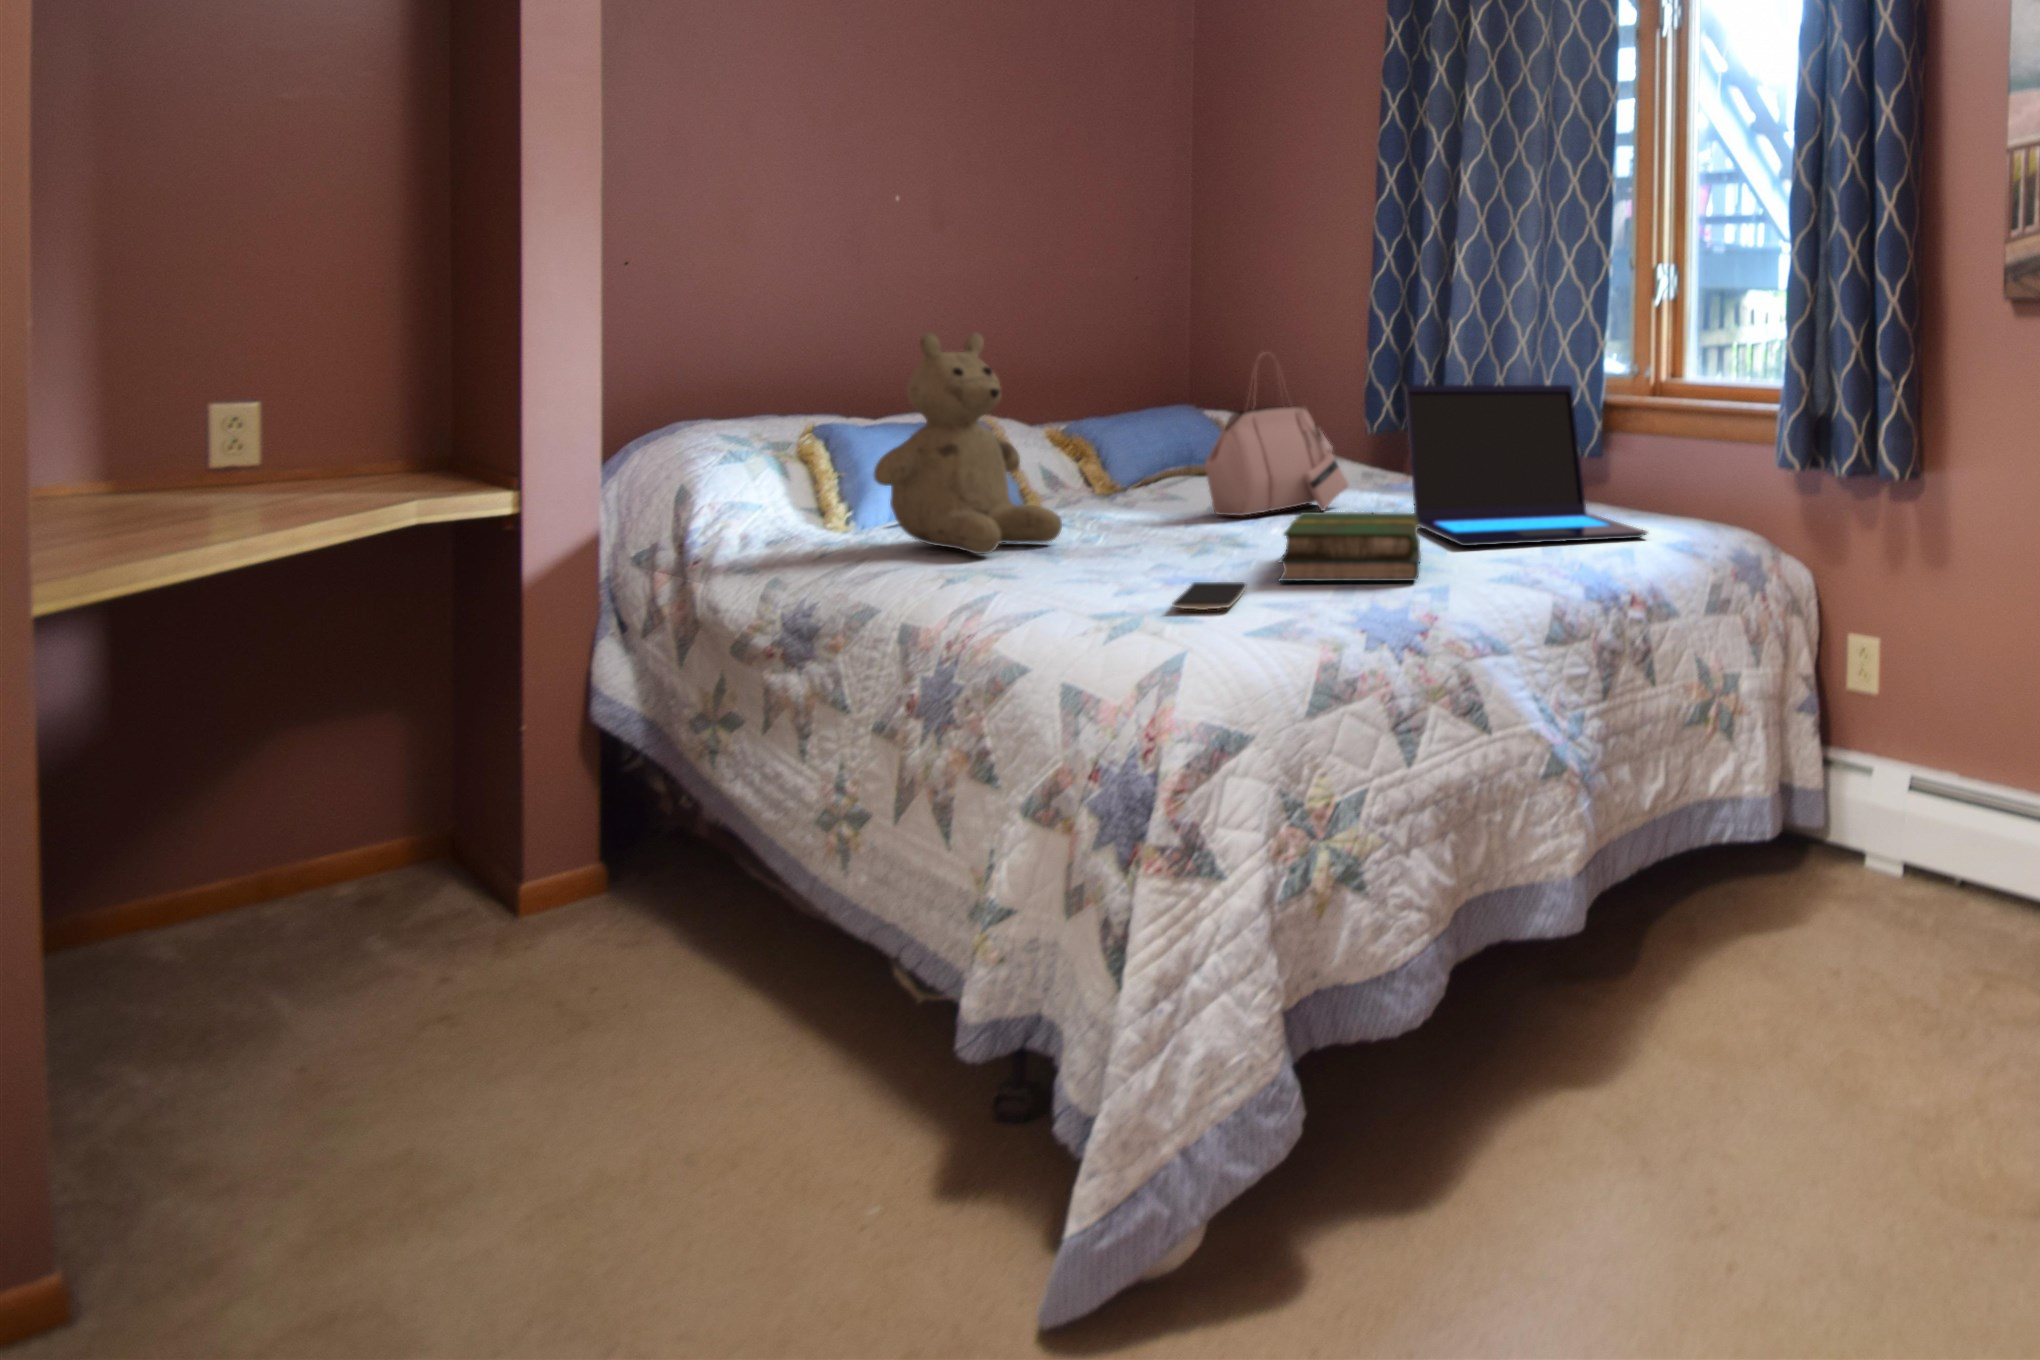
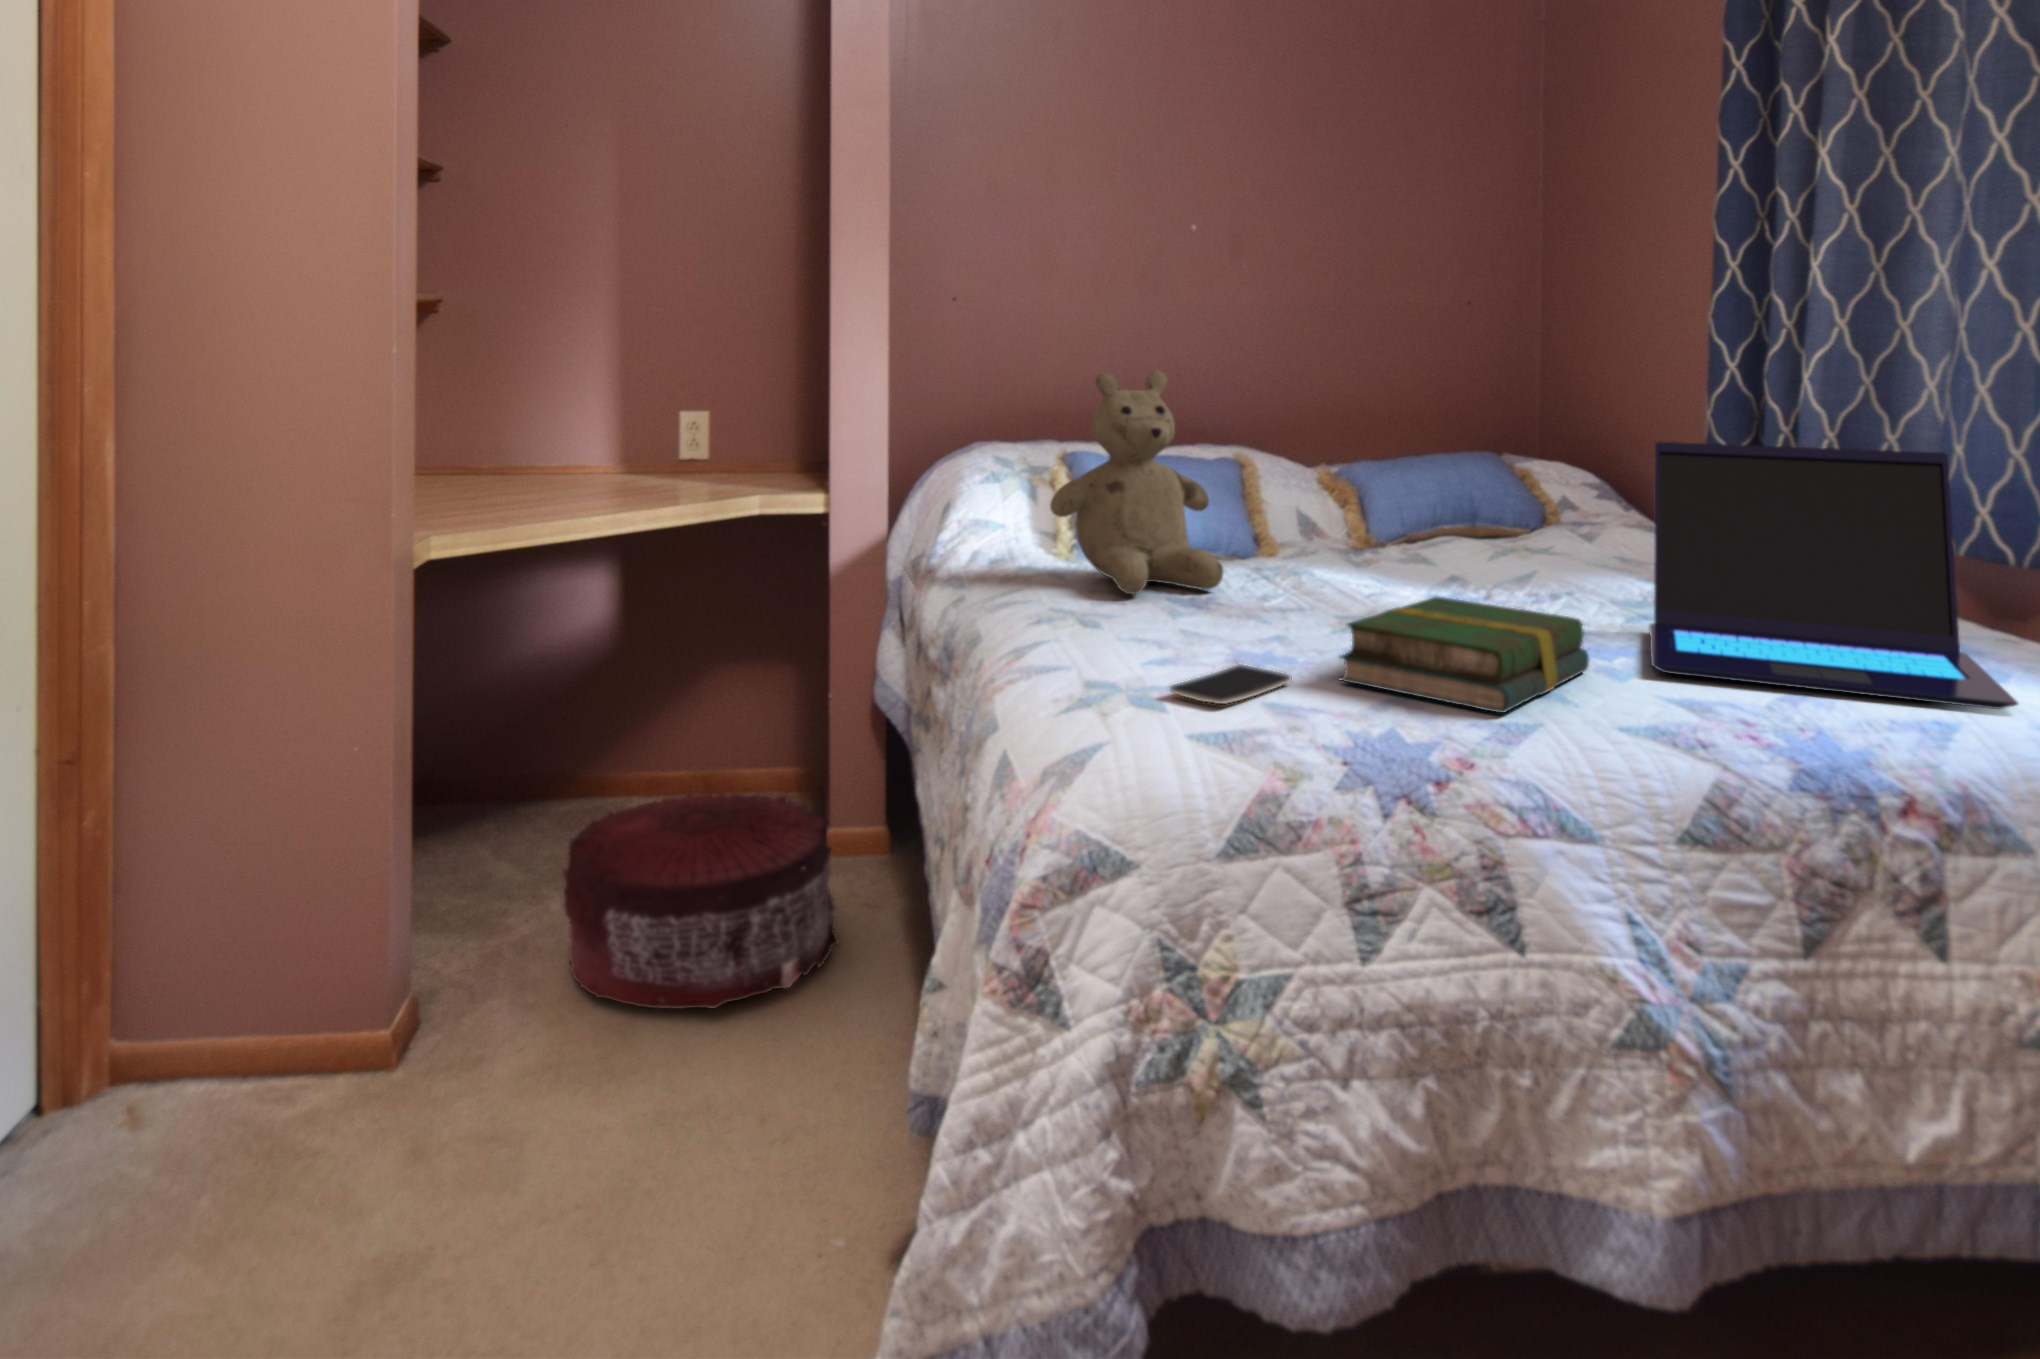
handbag: present [1204,353,1348,516] -> none [1409,392,1618,591]
pouf: none [135,877,612,1210] -> present [563,792,839,1009]

